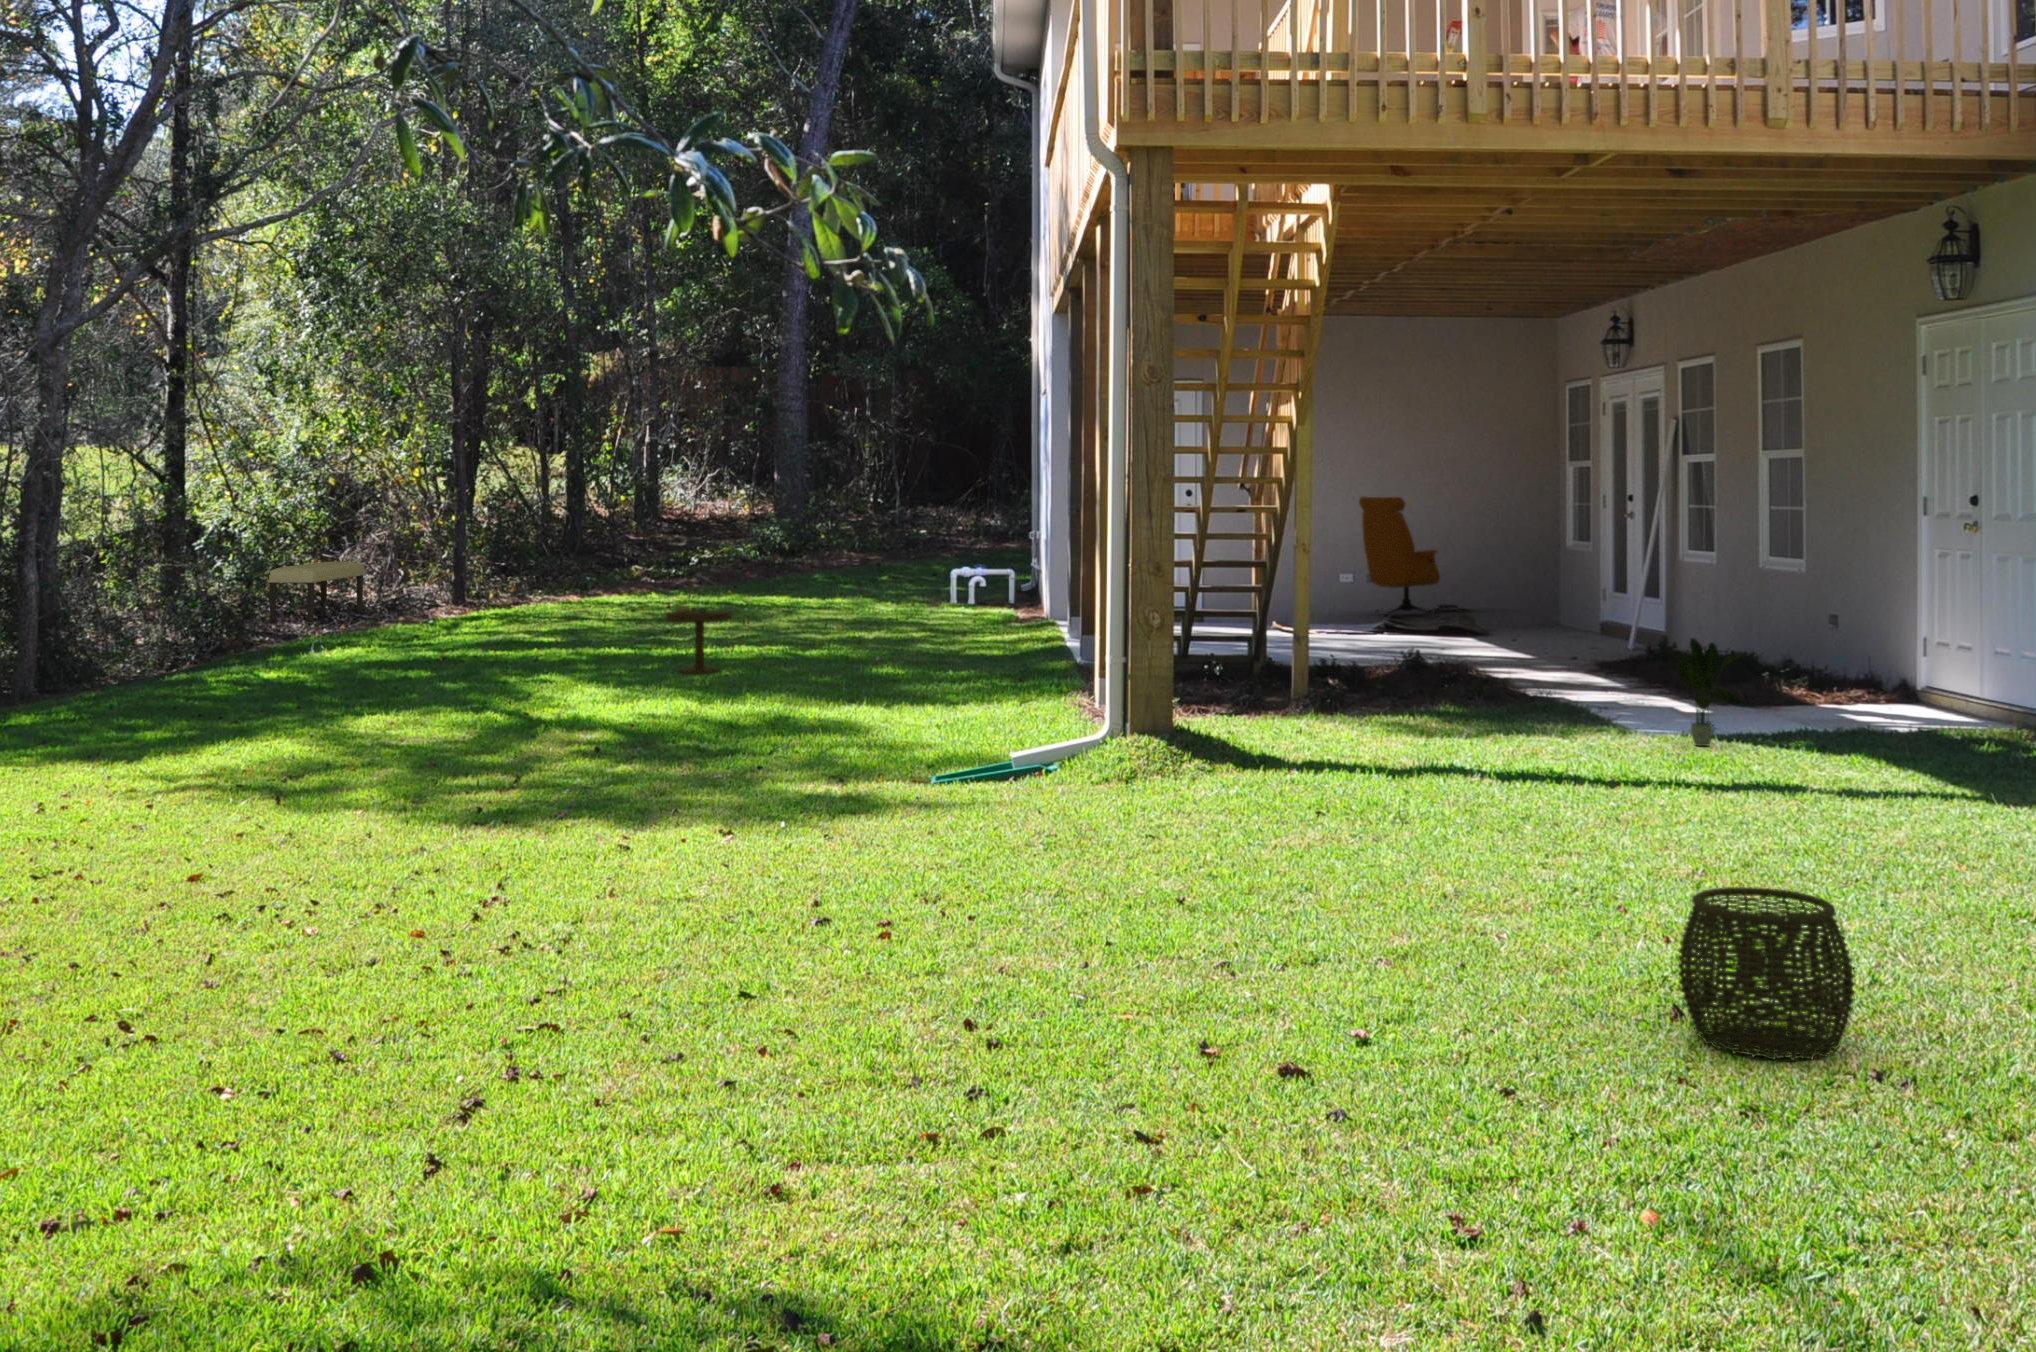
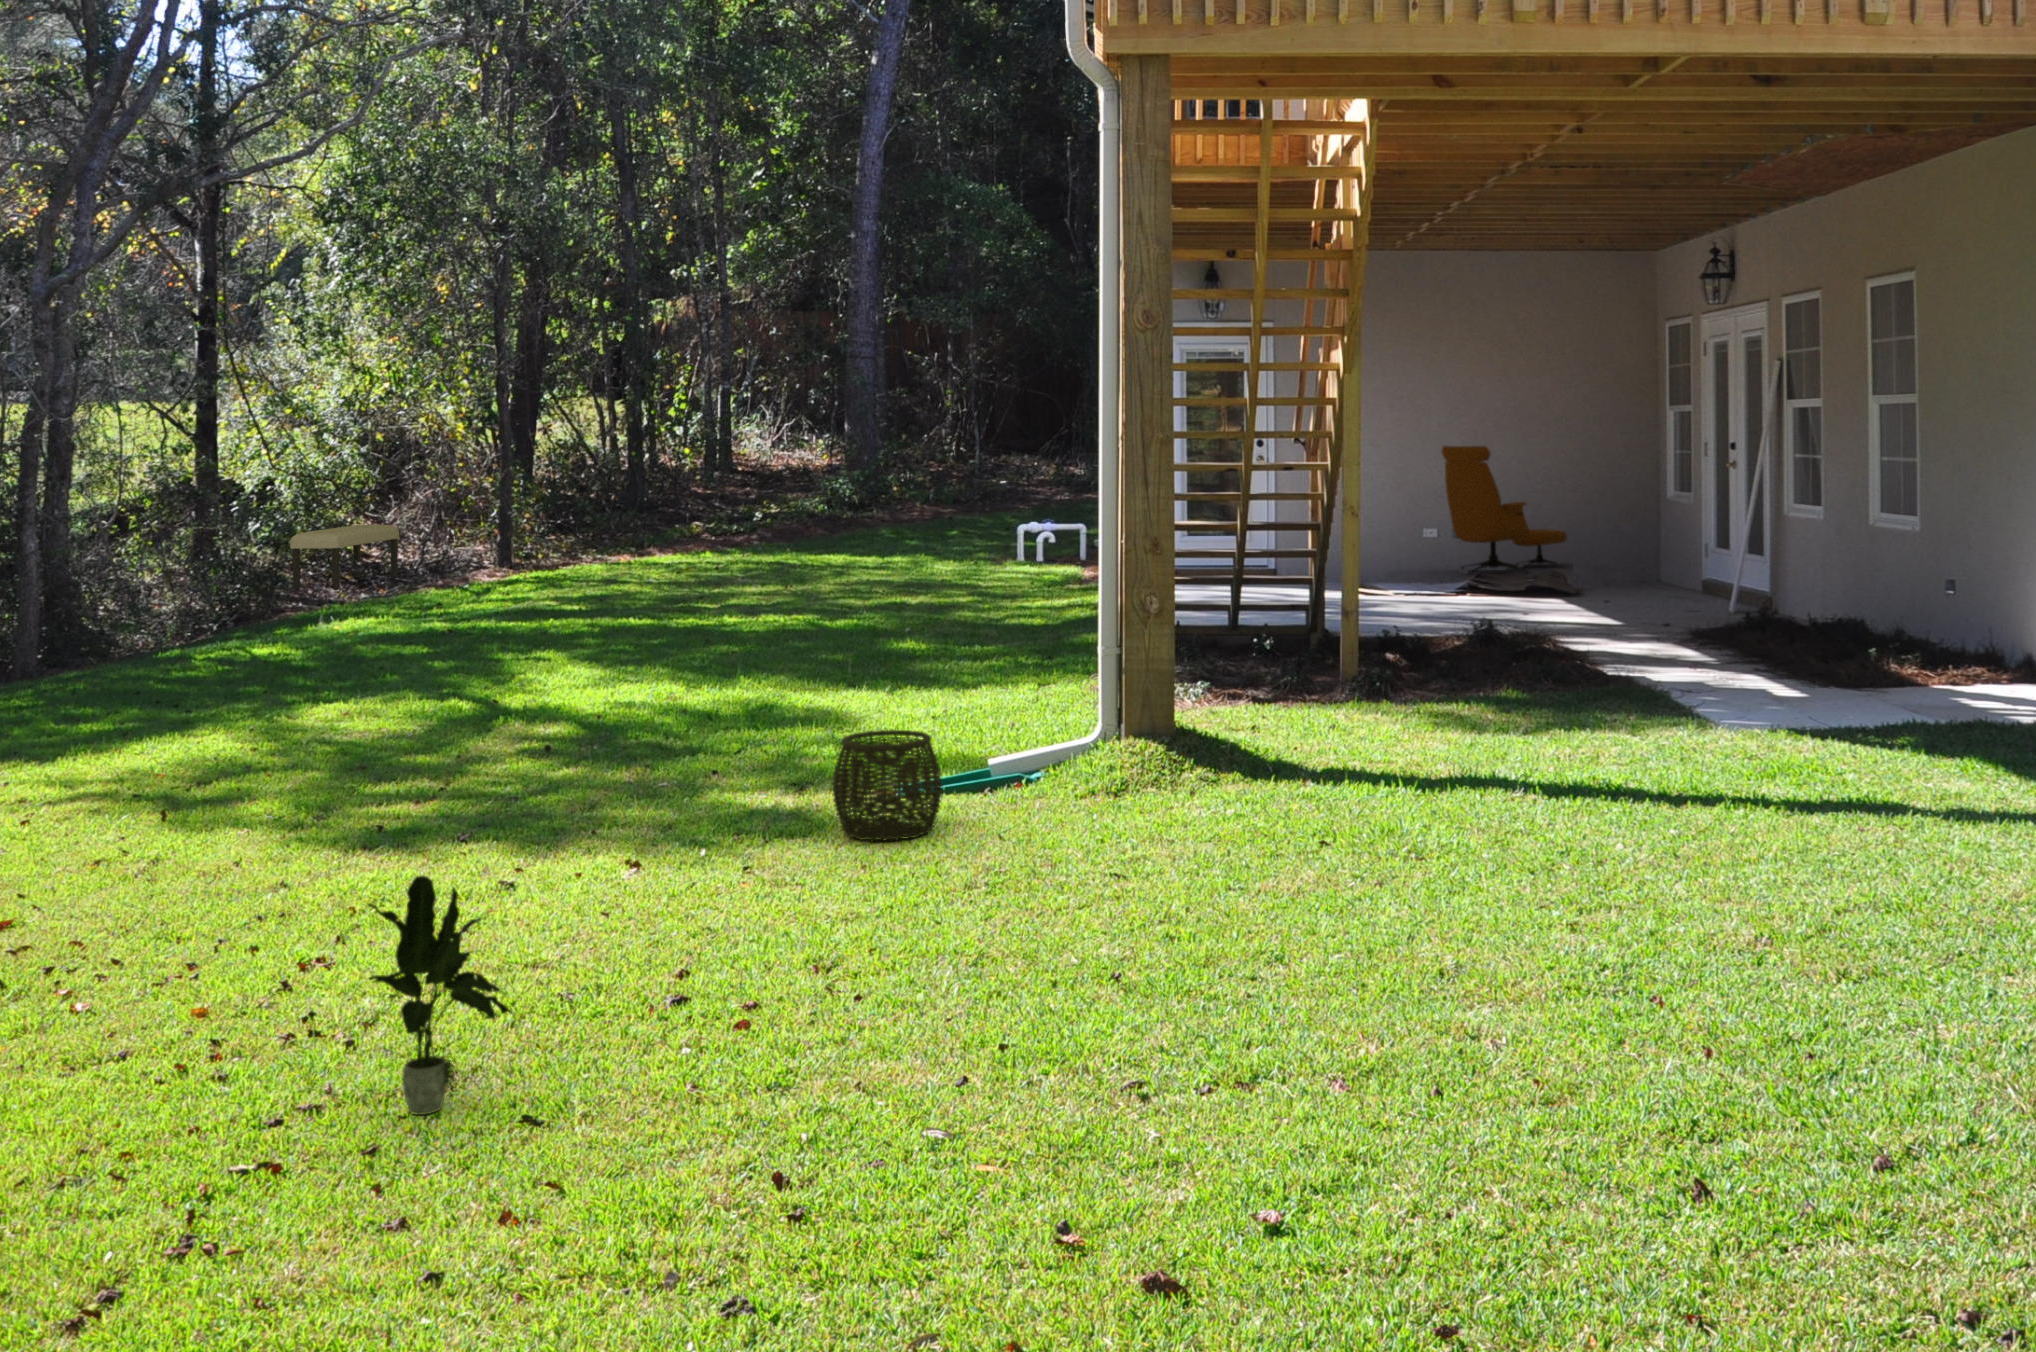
side table: present [666,605,733,675] -> none [625,589,701,729]
potted plant: present [1670,638,1742,746] -> present [367,875,512,1115]
woven basket: present [1678,887,1856,1060] -> present [832,730,942,841]

